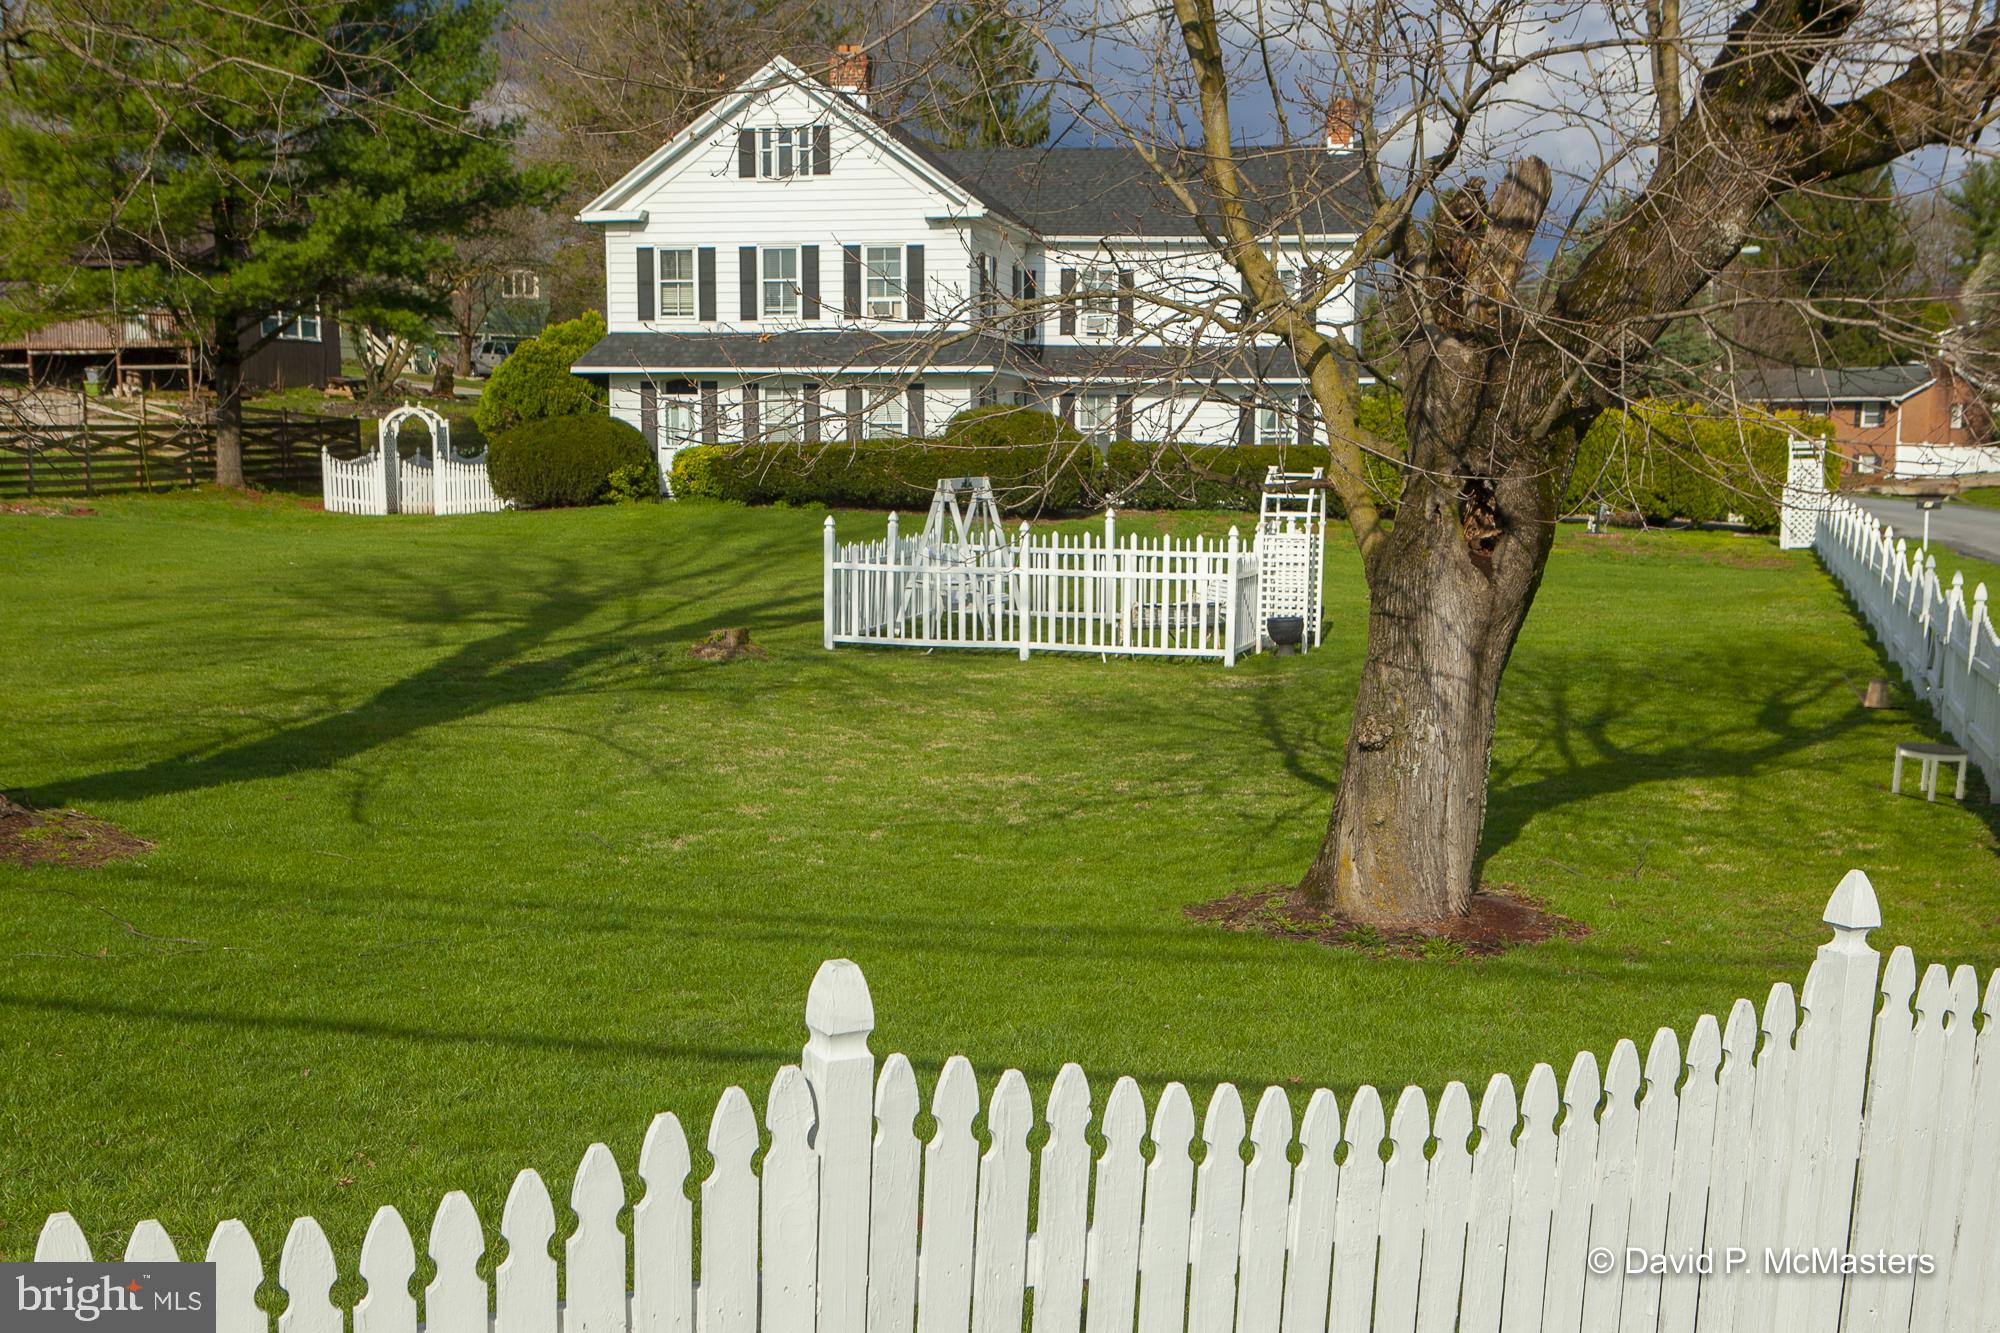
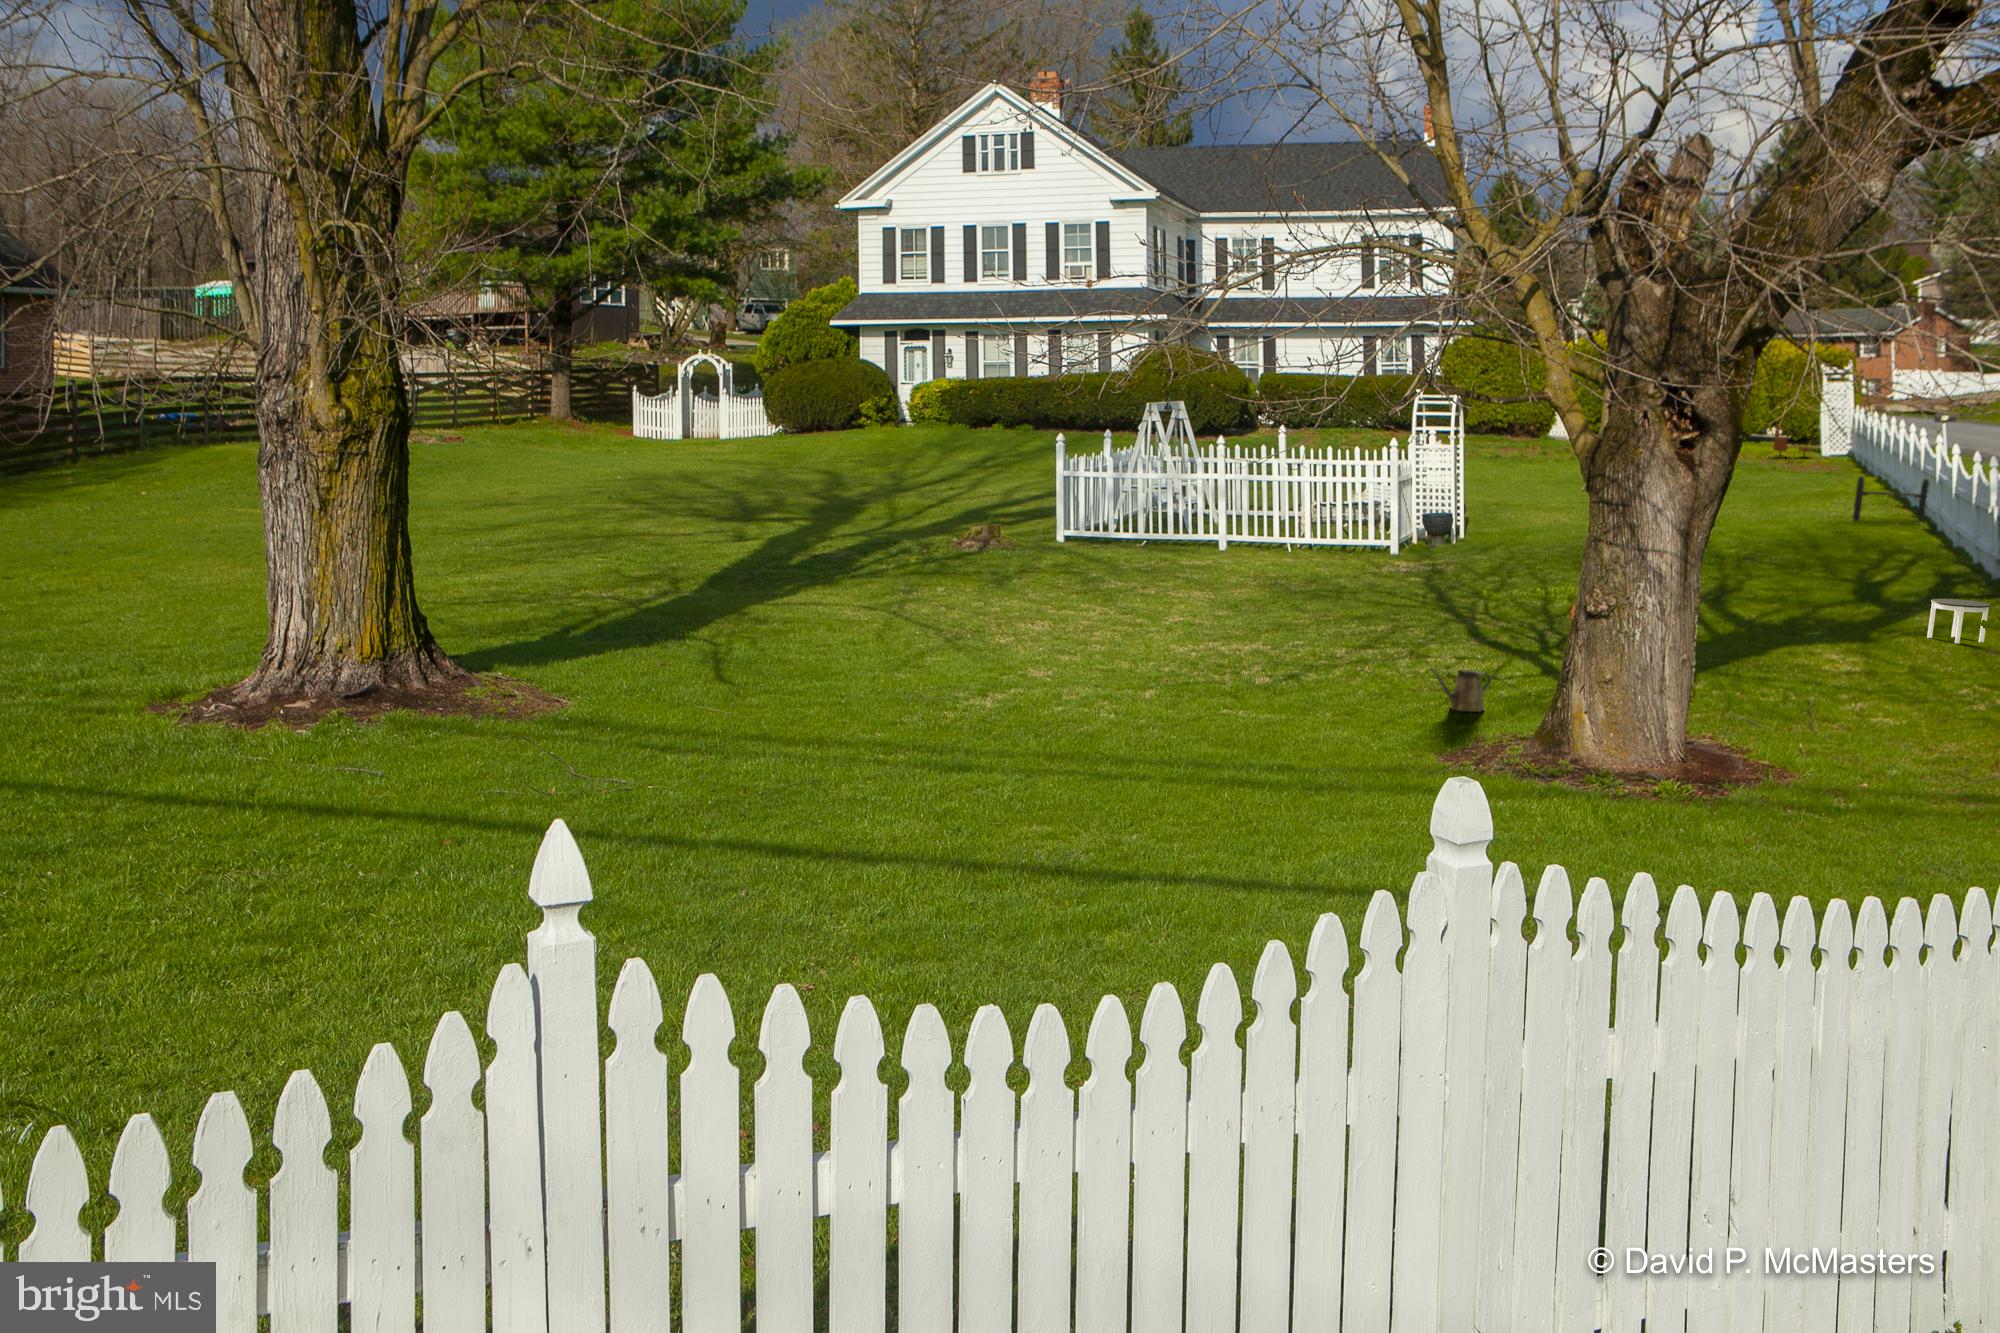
lounge chair: none [1669,501,1720,542] -> present [1773,425,1811,458]
bench: none [1775,569,1862,629] -> present [1853,476,1929,522]
watering can: present [1843,674,1899,708] -> present [1431,669,1491,712]

